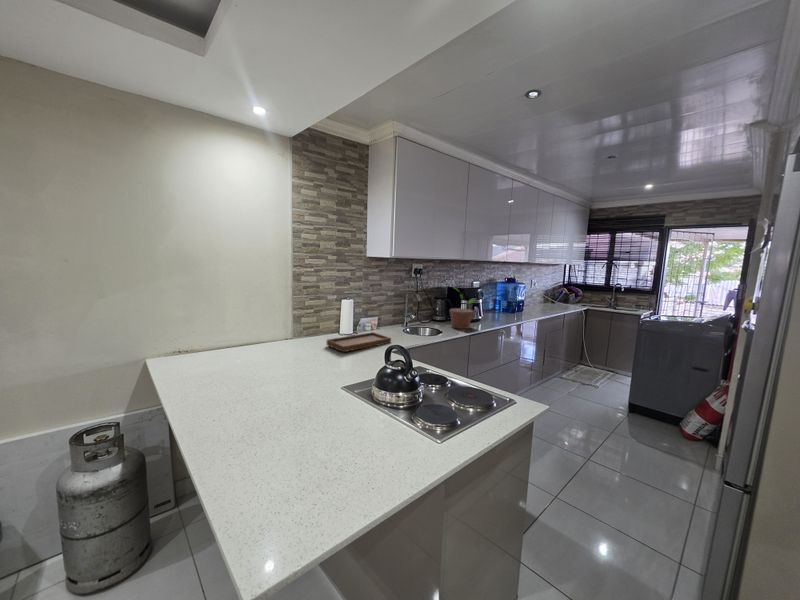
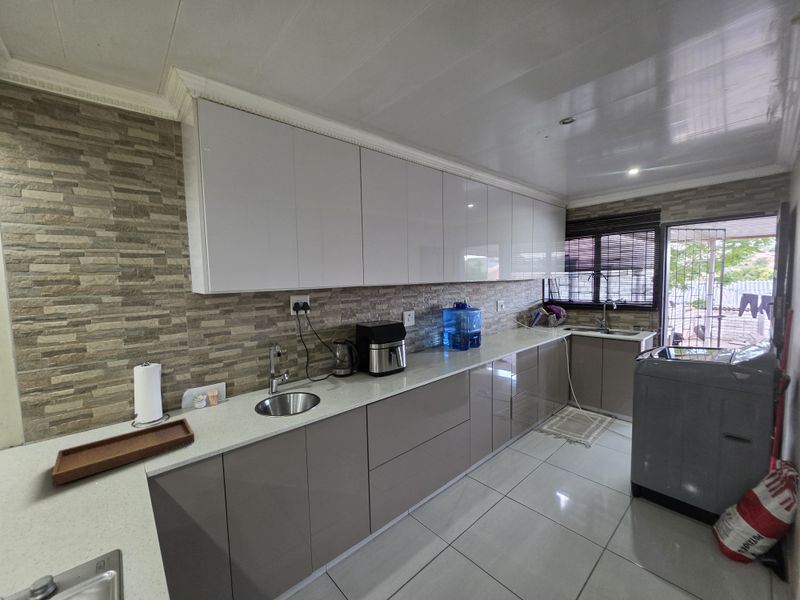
potted plant: present [450,289,476,329] -> none [341,329,381,393]

